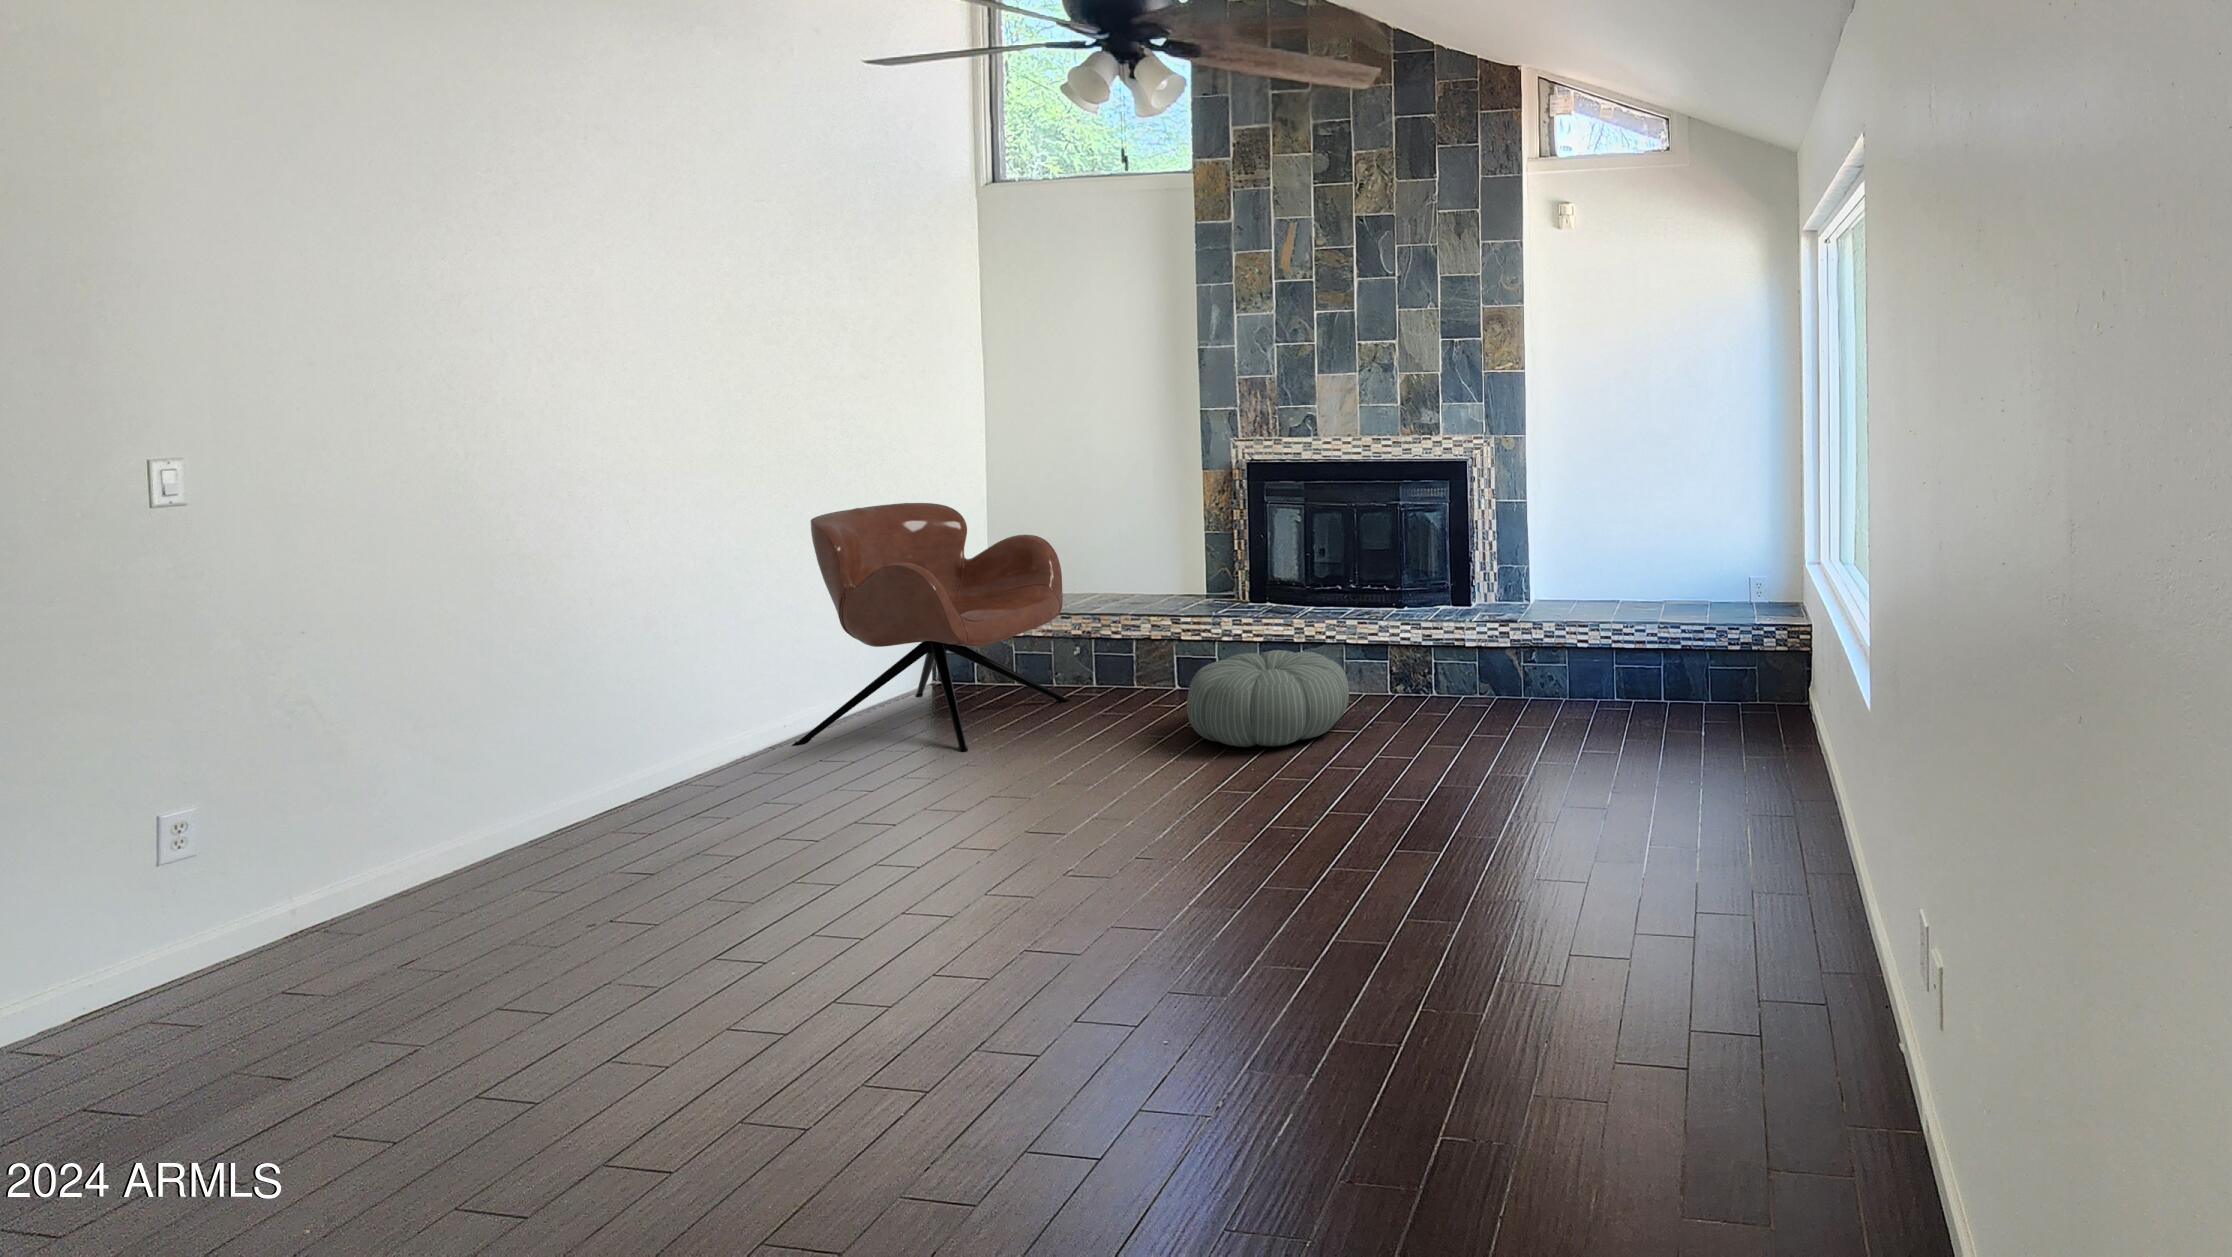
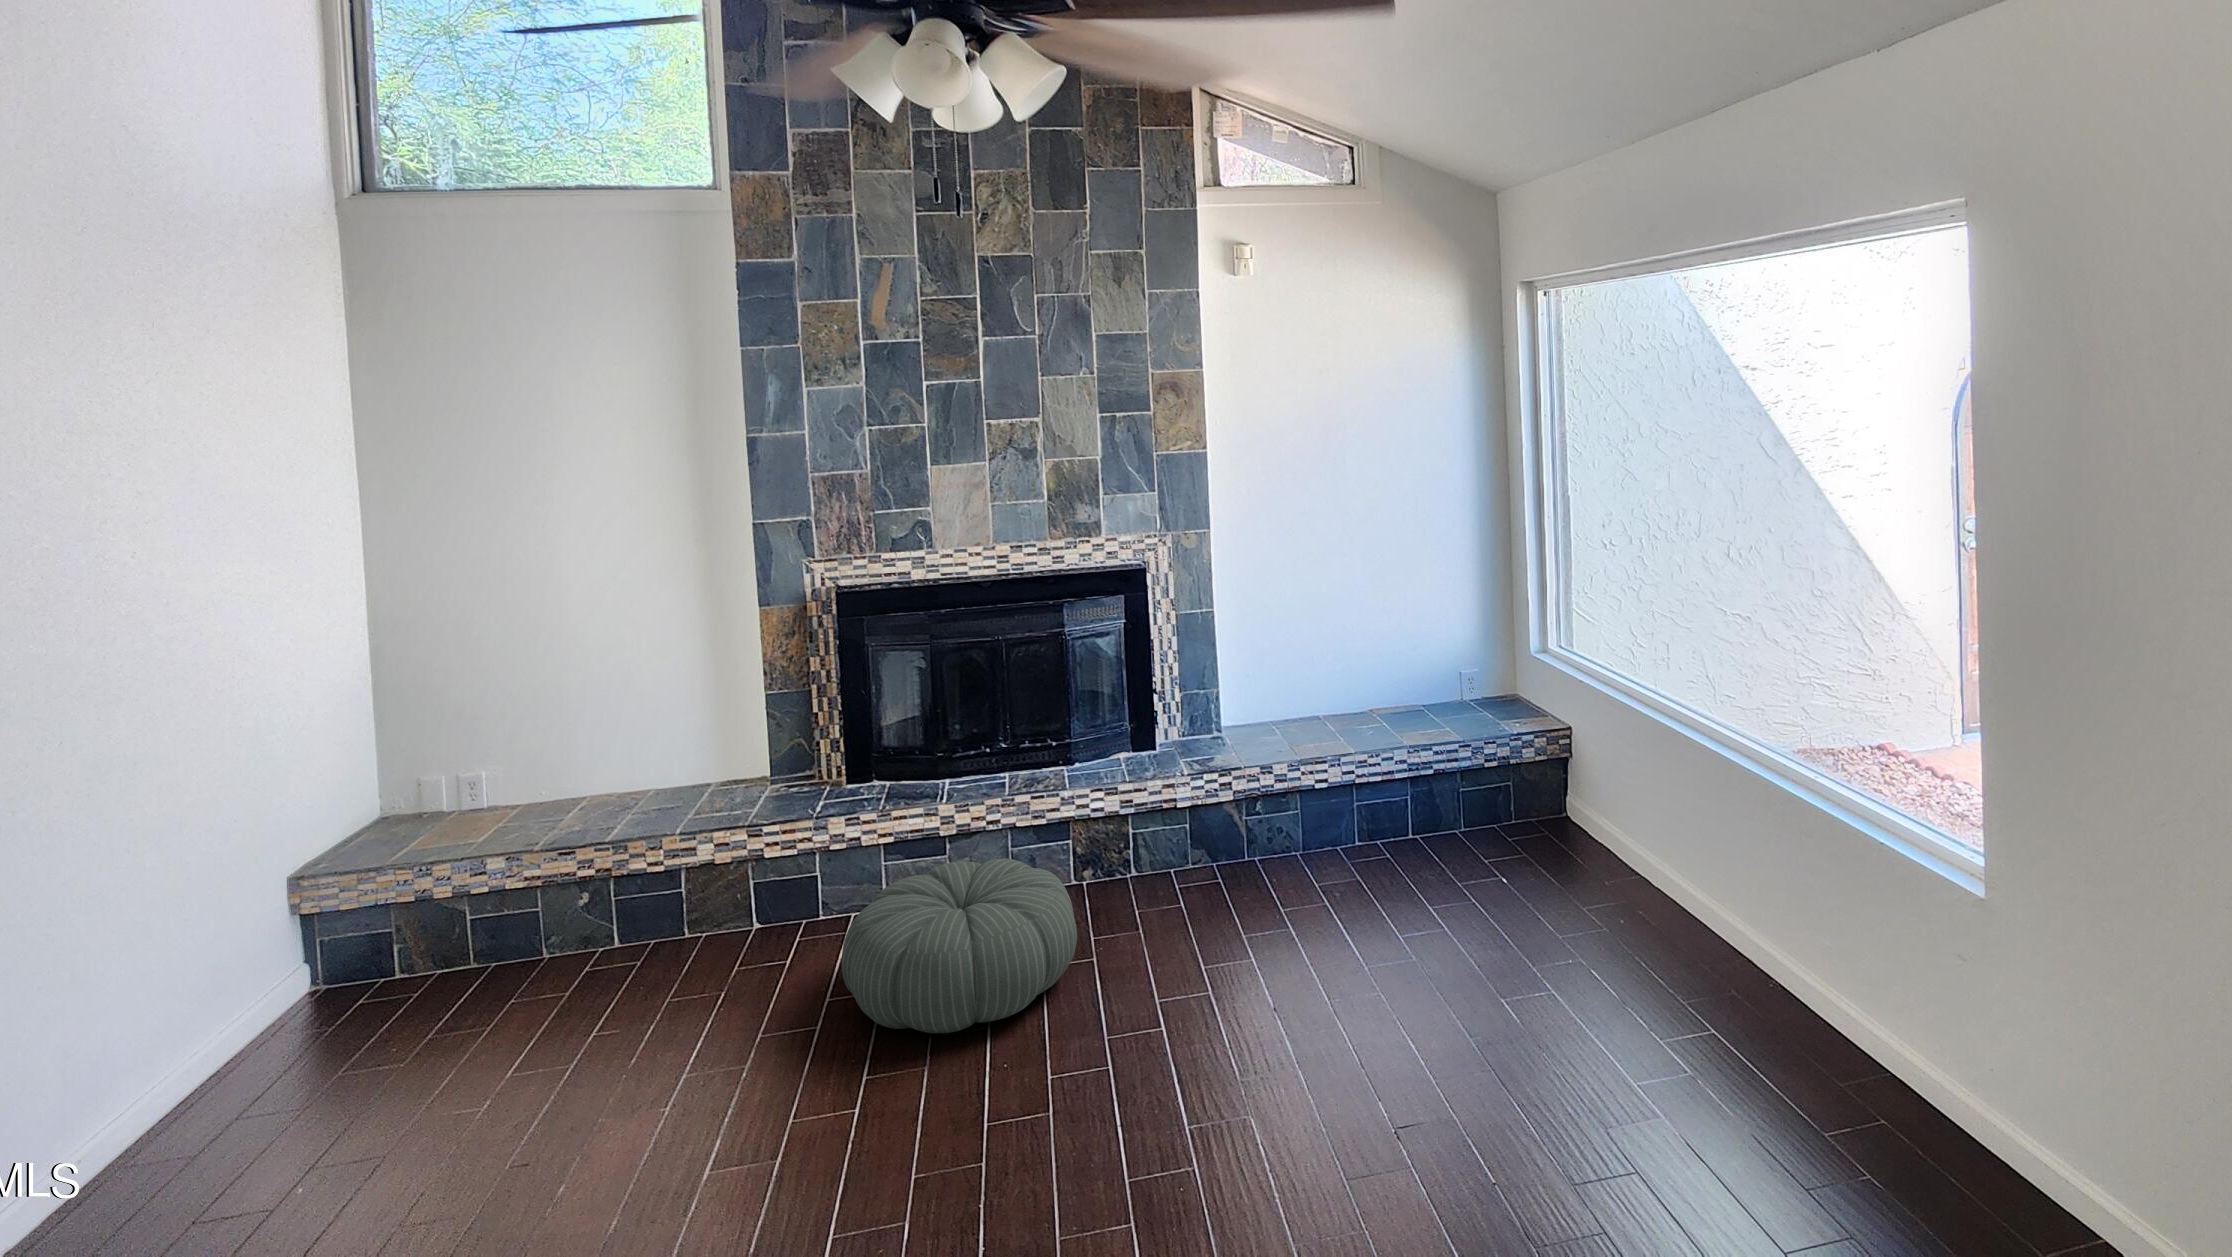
armchair: present [792,503,1070,752] -> none [65,711,593,1217]

